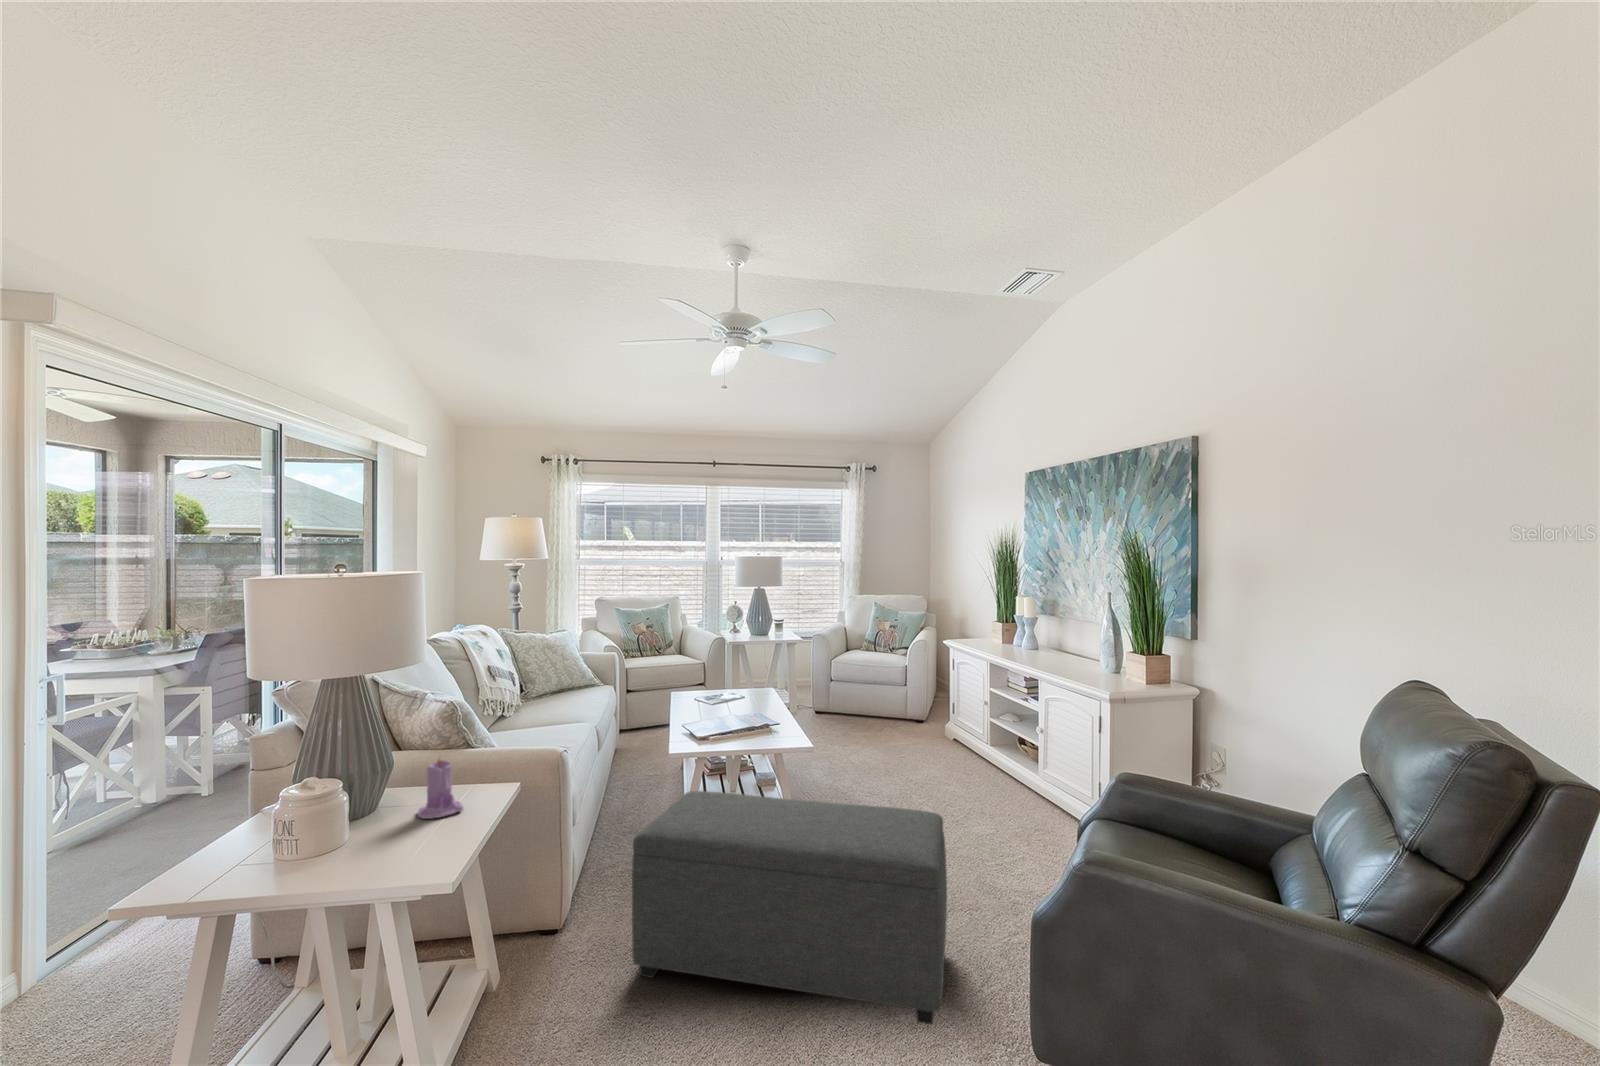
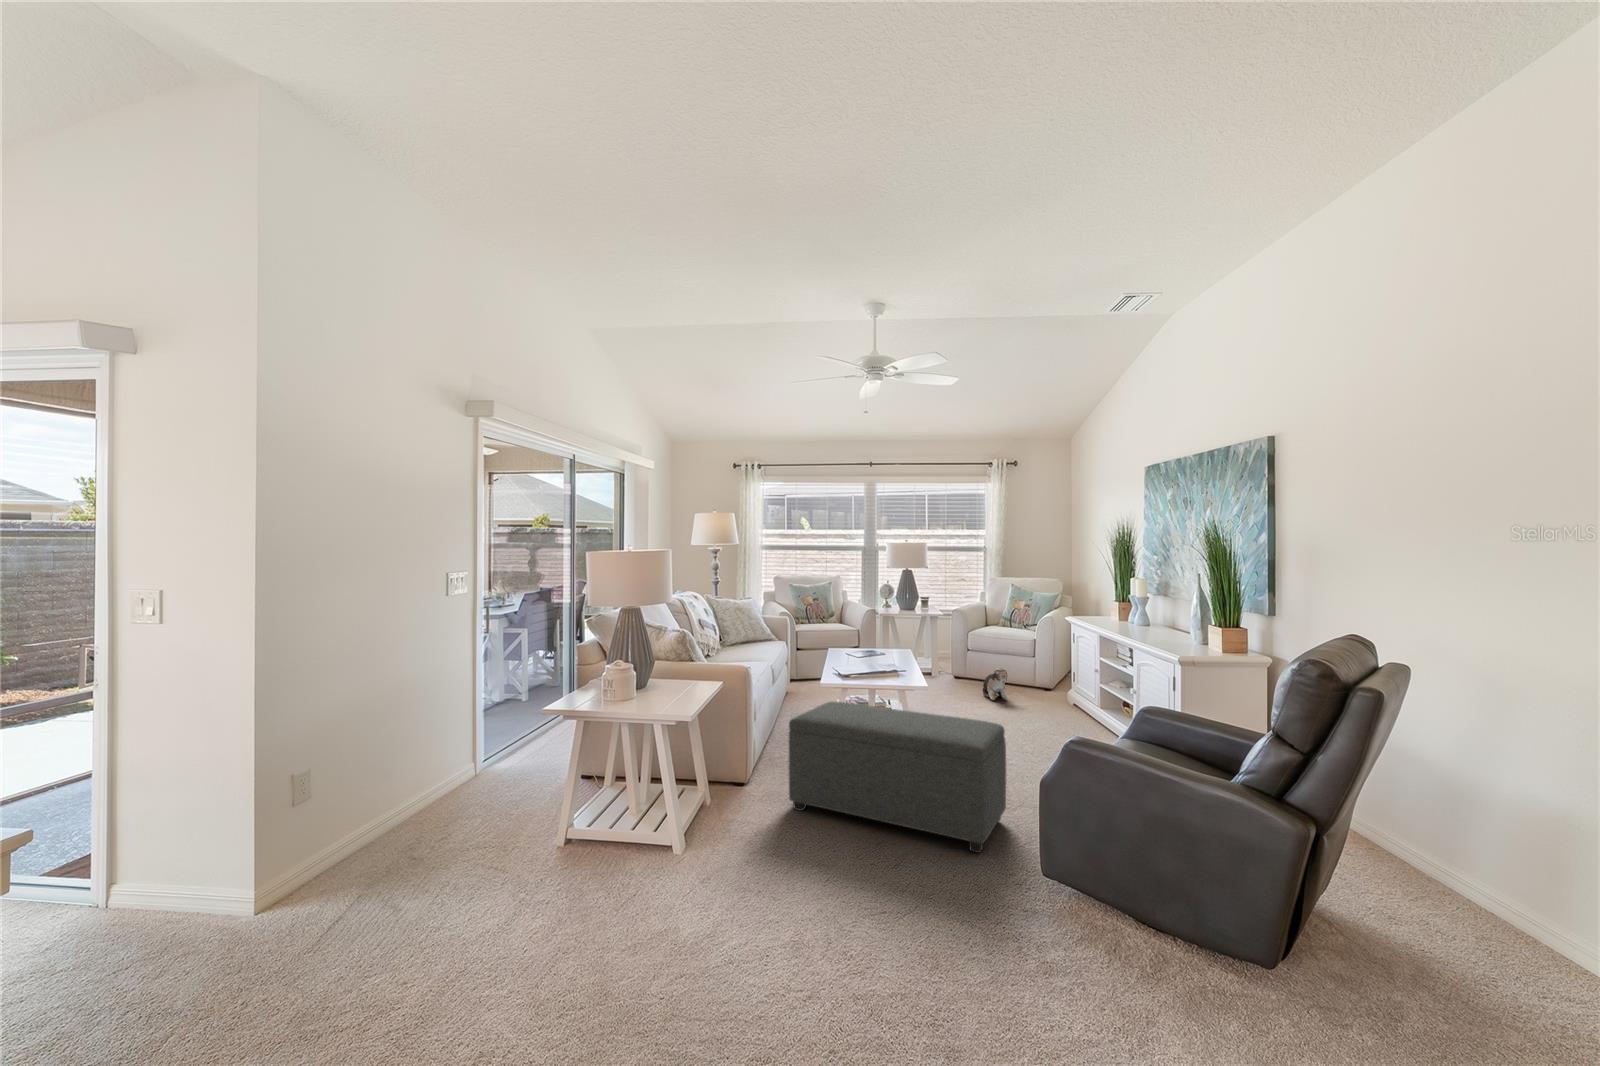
plush toy: none [852,705,887,744] -> present [982,668,1009,700]
candle: present [418,759,463,819] -> none [665,657,689,693]

